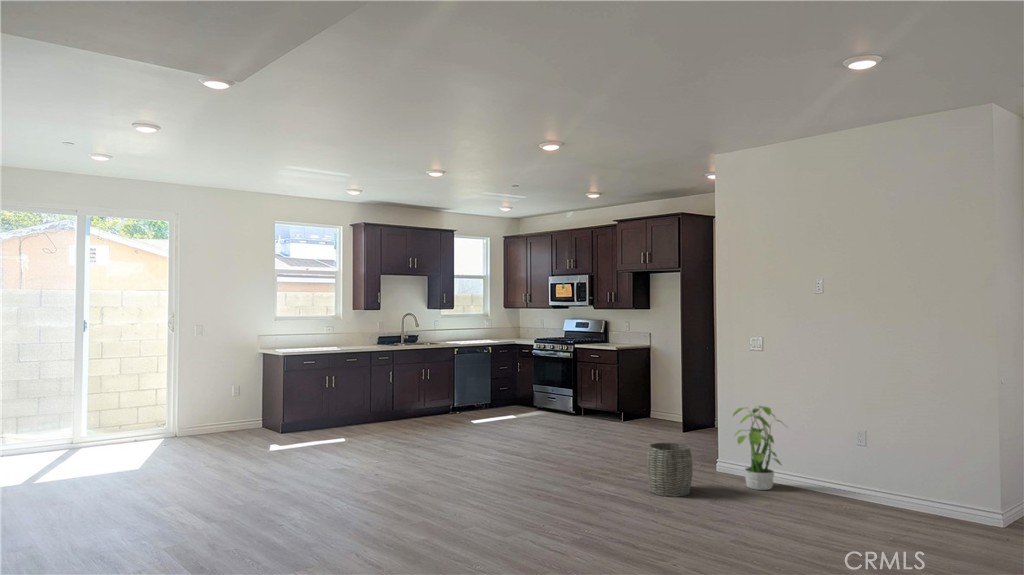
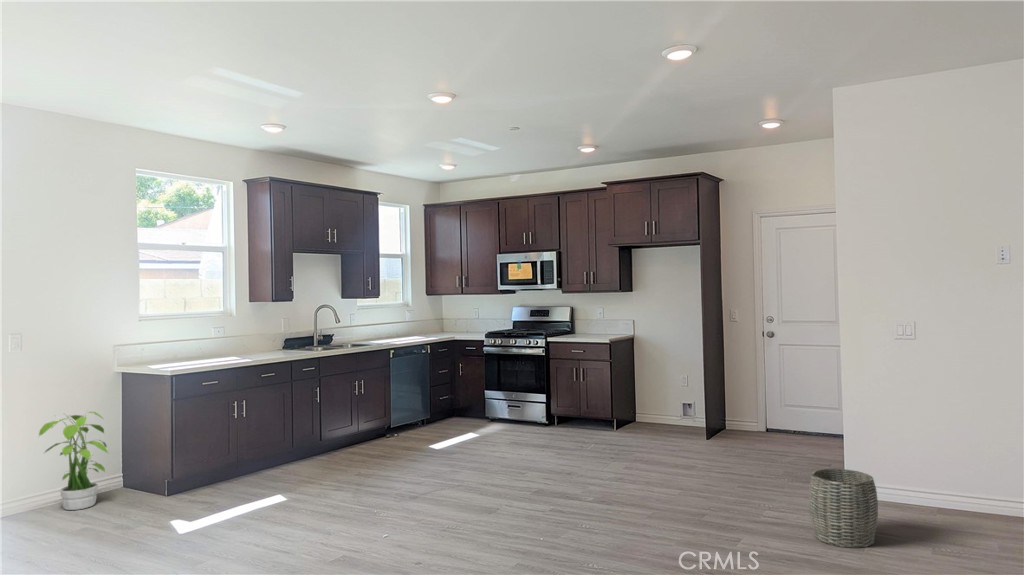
potted plant: present [733,405,782,490] -> present [38,412,109,510]

